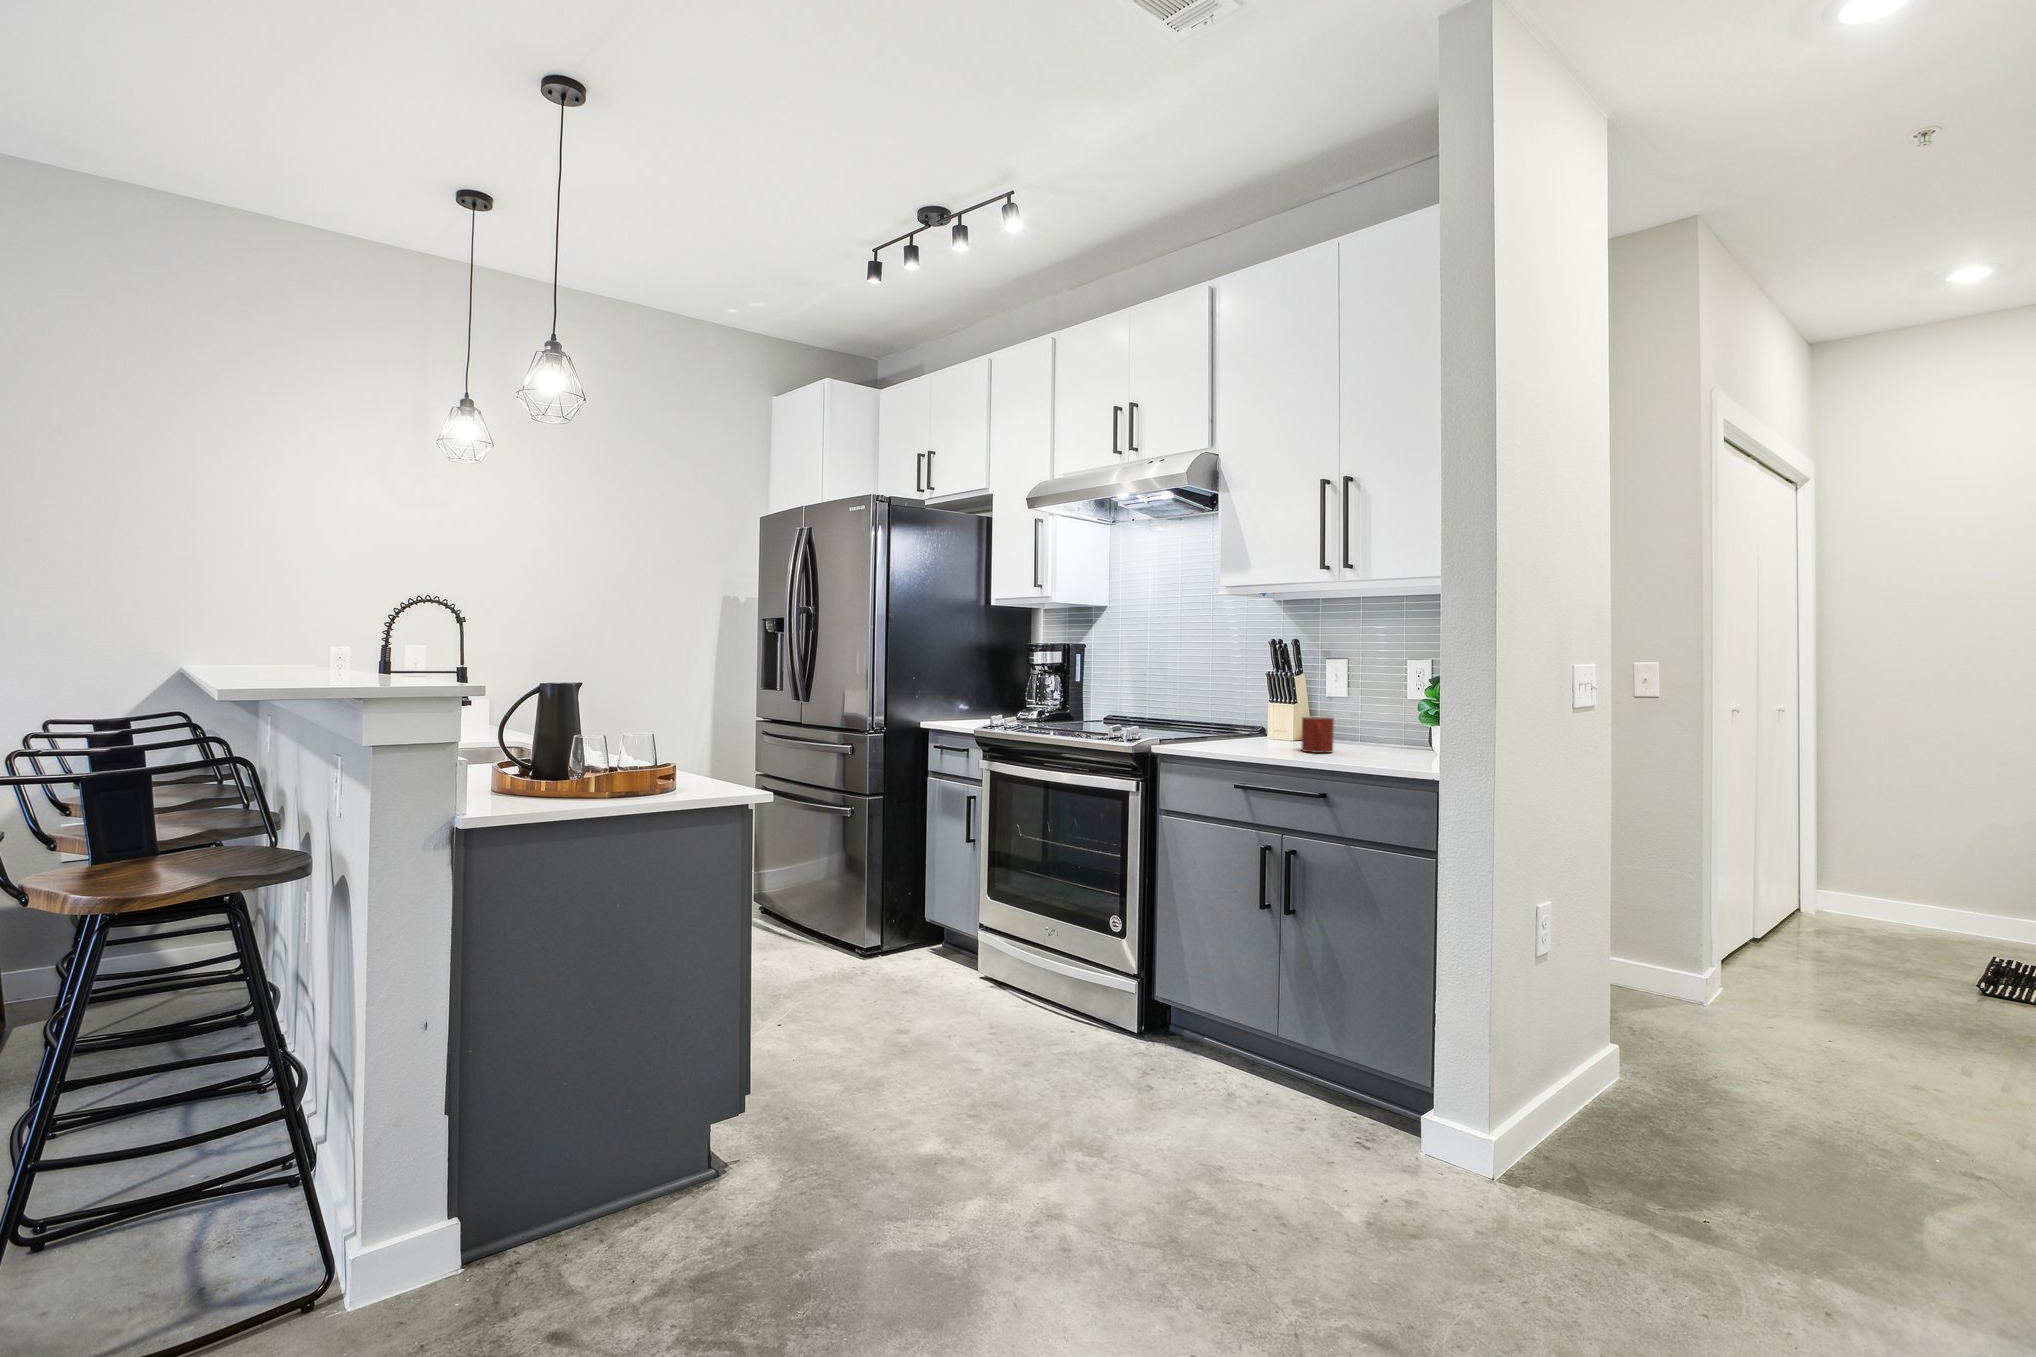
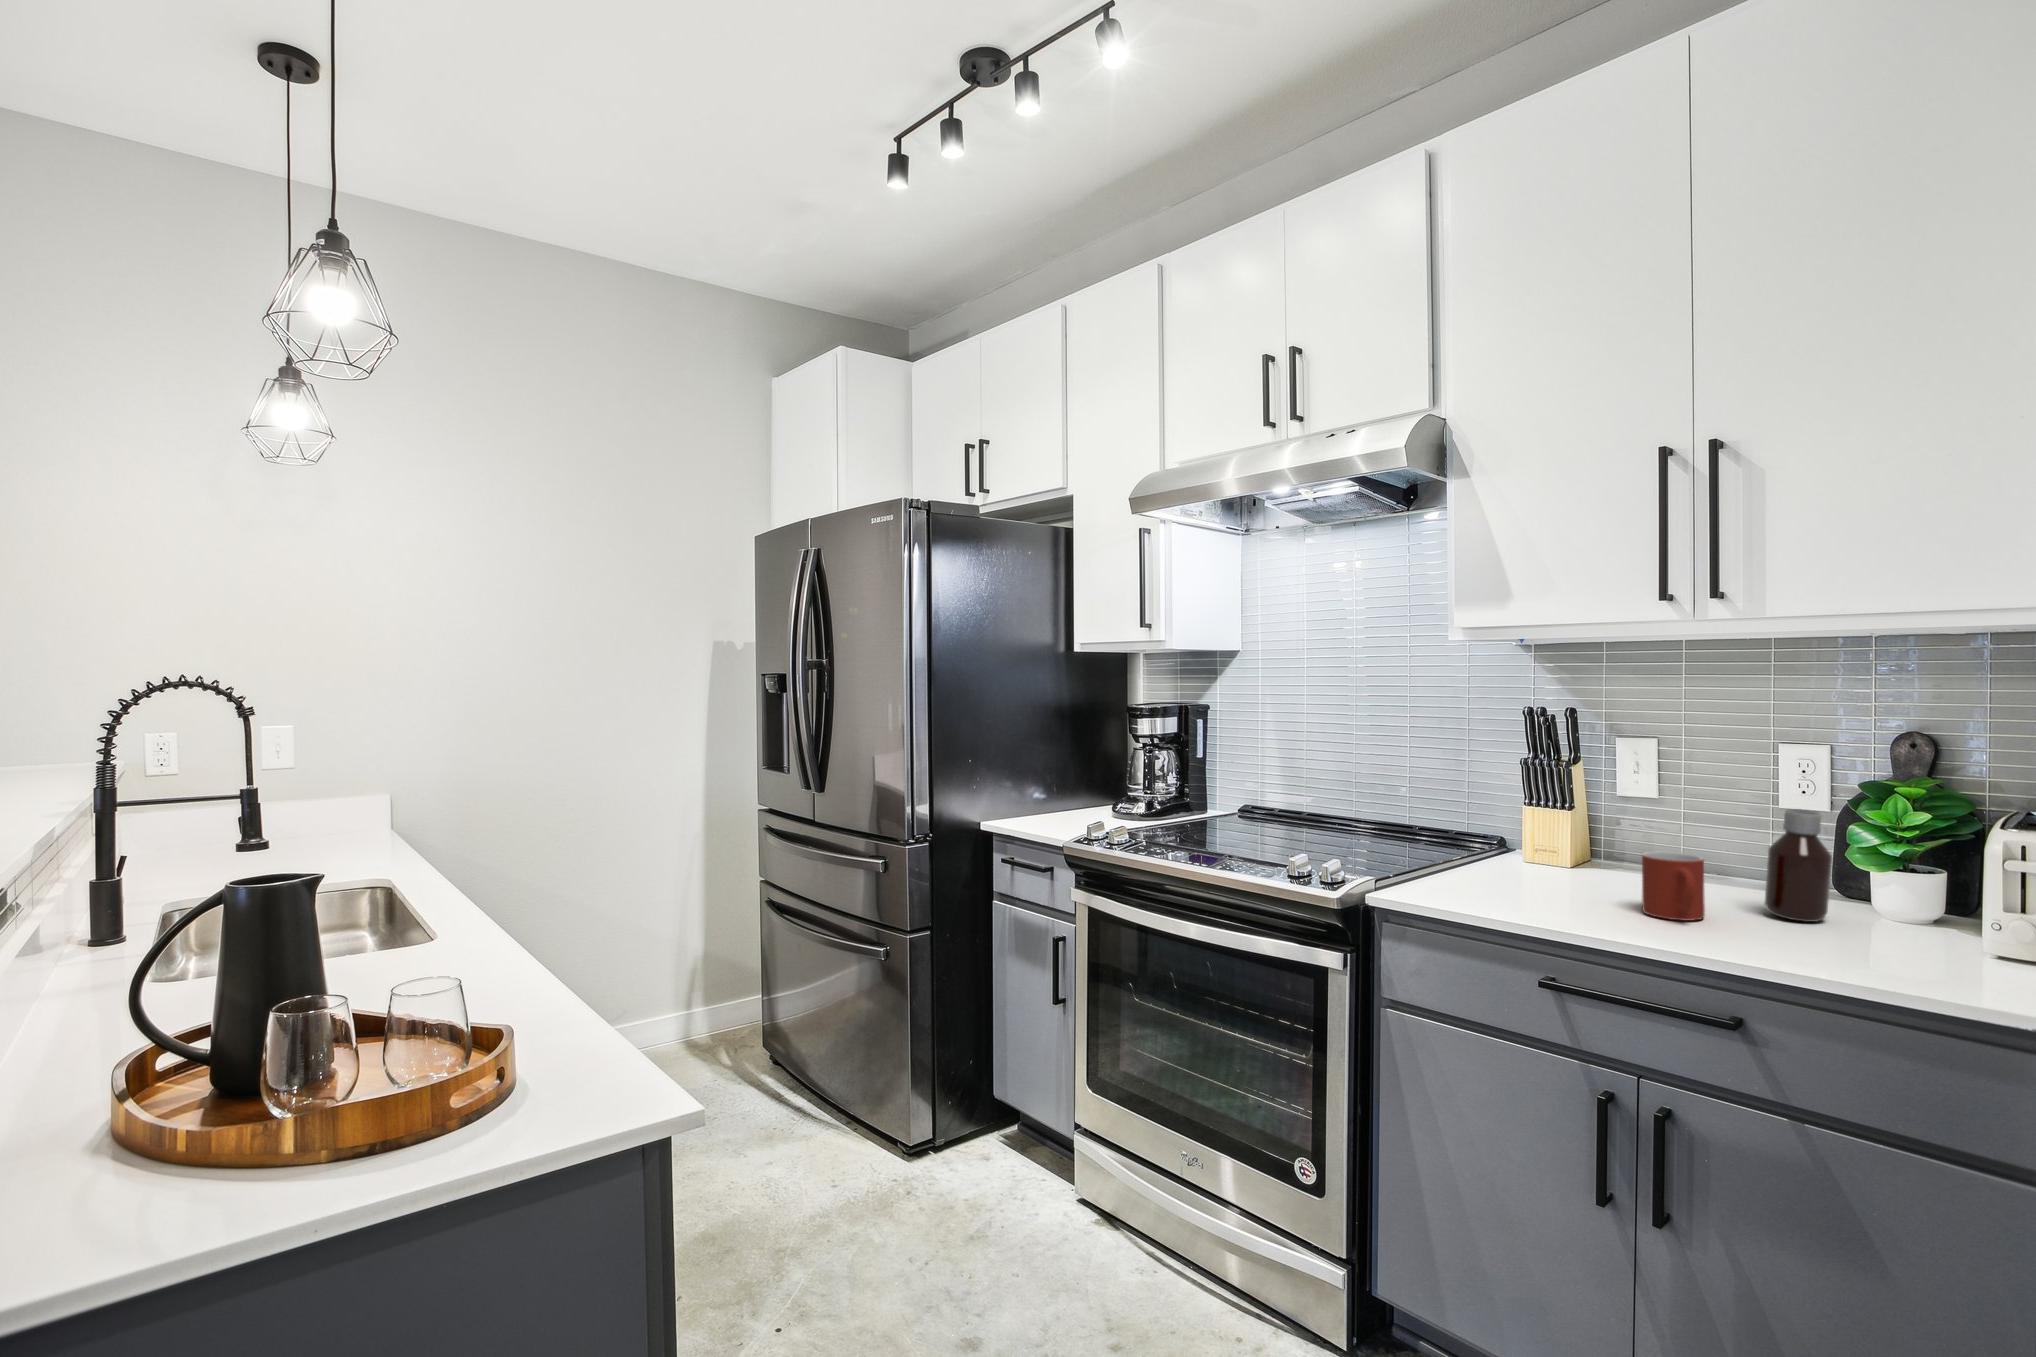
bottle: none [1369,690,1402,754] -> present [1765,809,1832,922]

